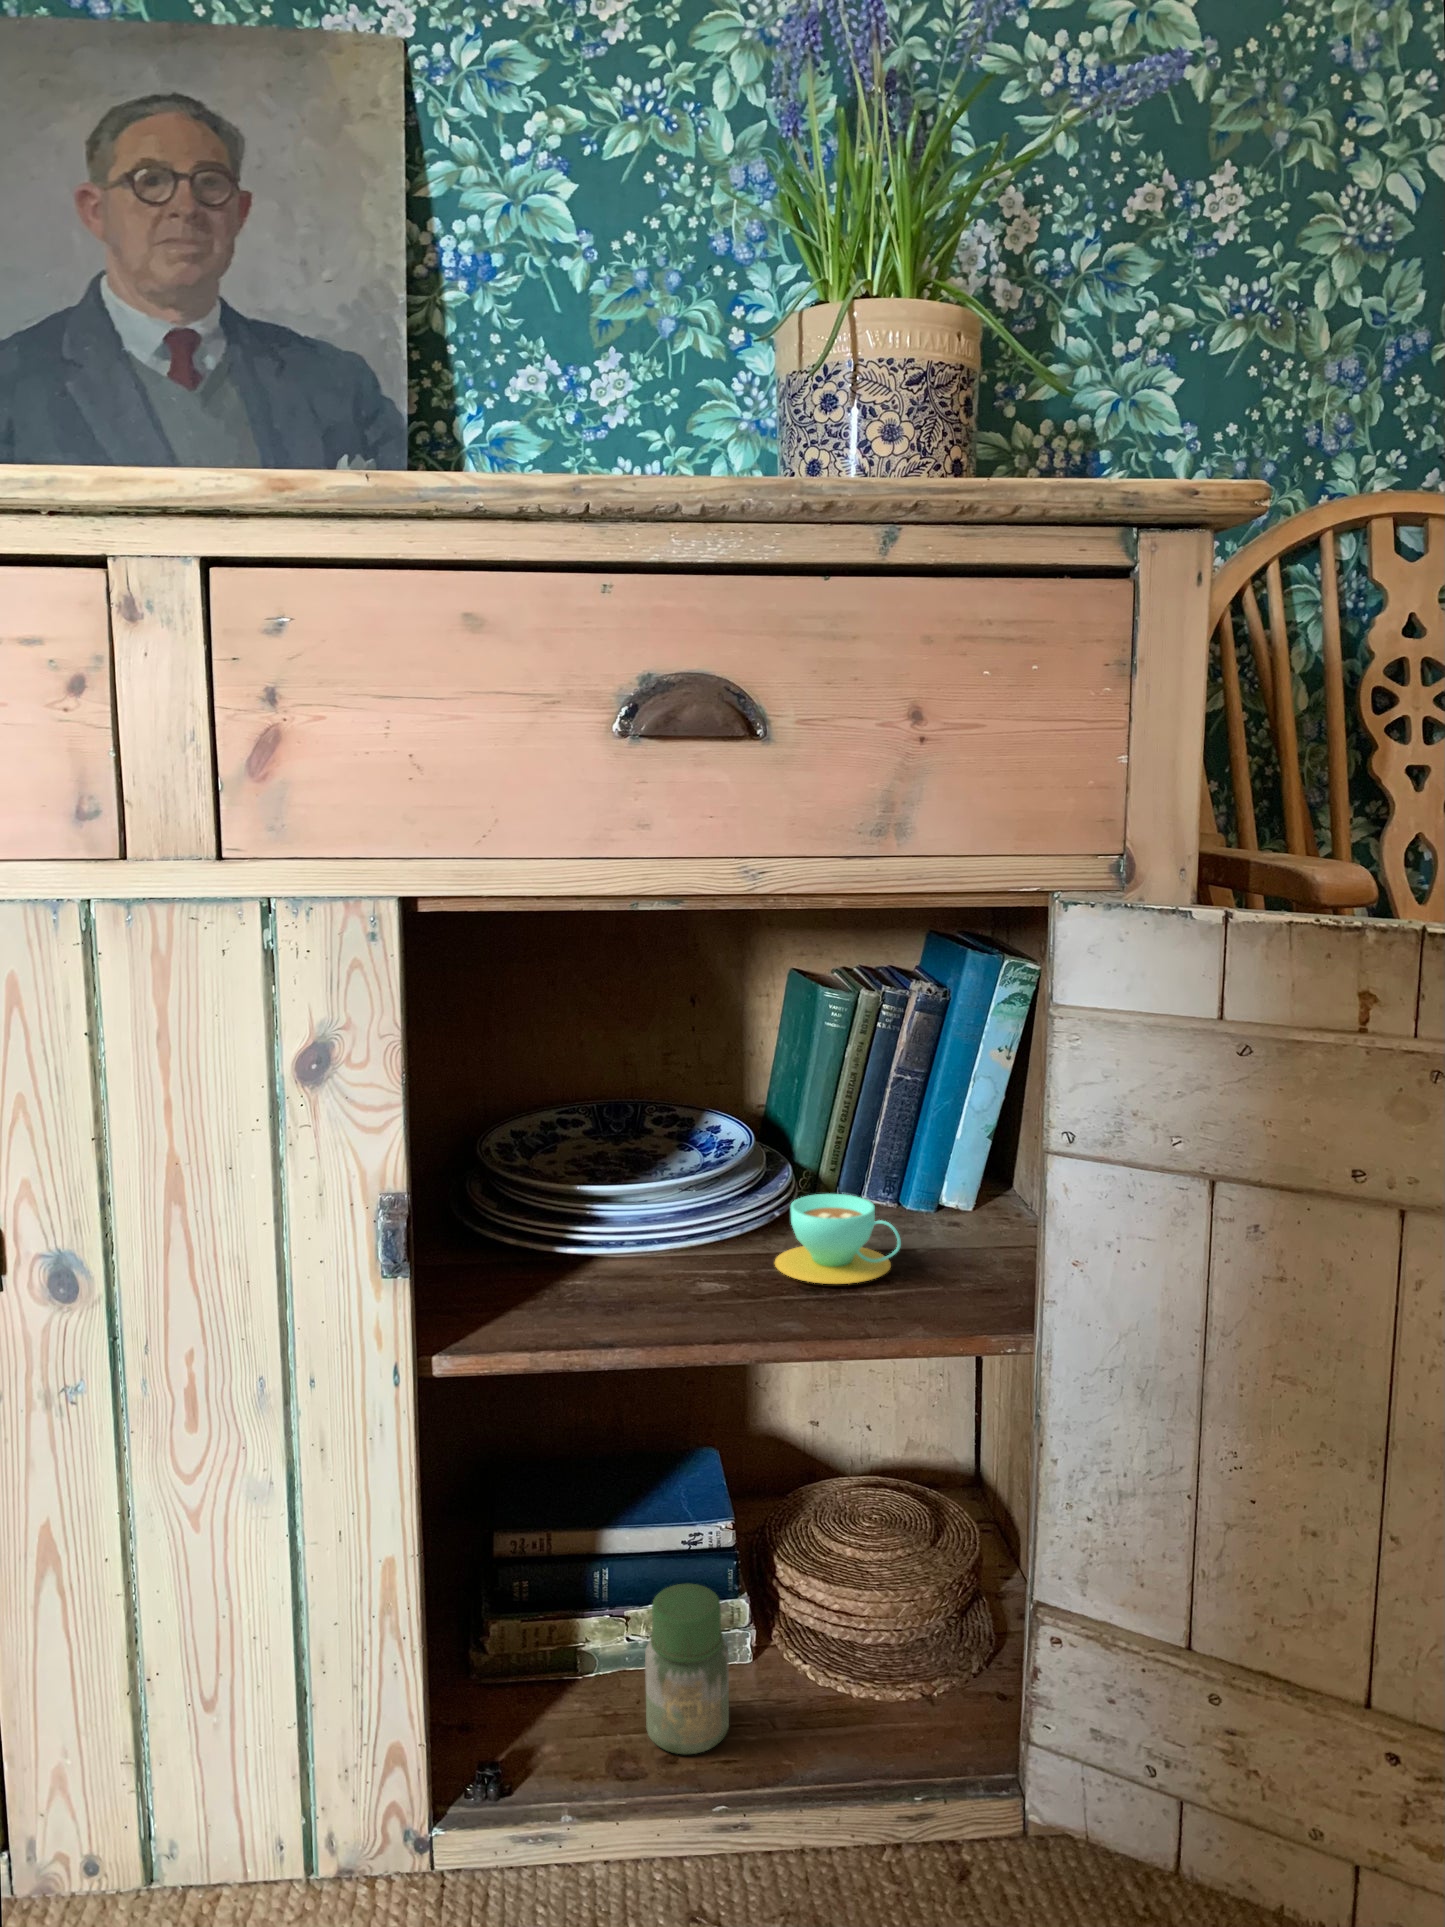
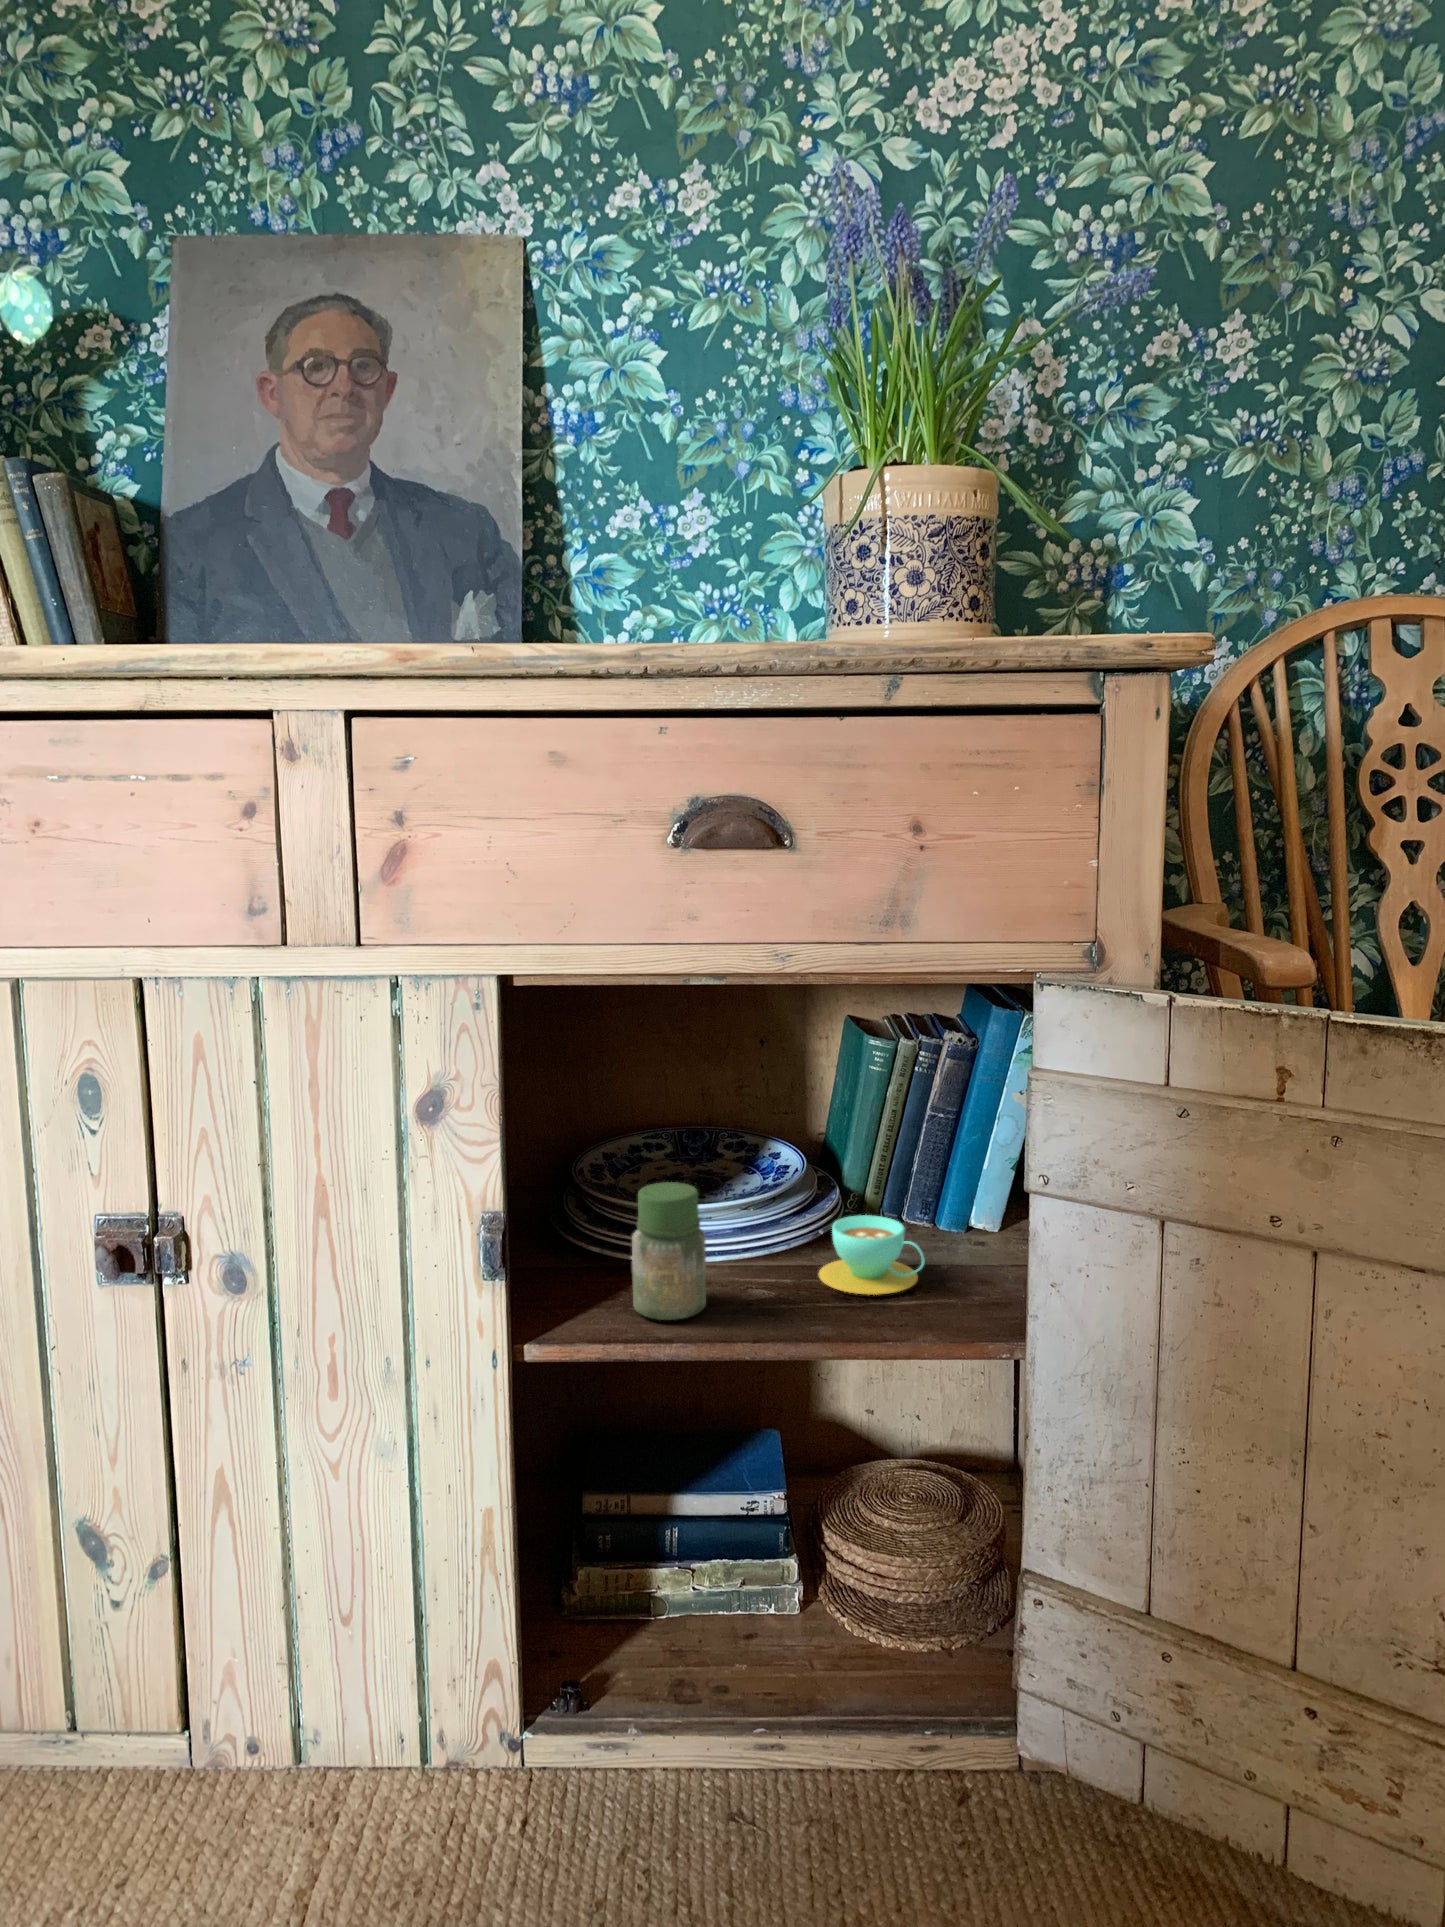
jar: present [645,1584,729,1754] -> present [632,1182,706,1320]

